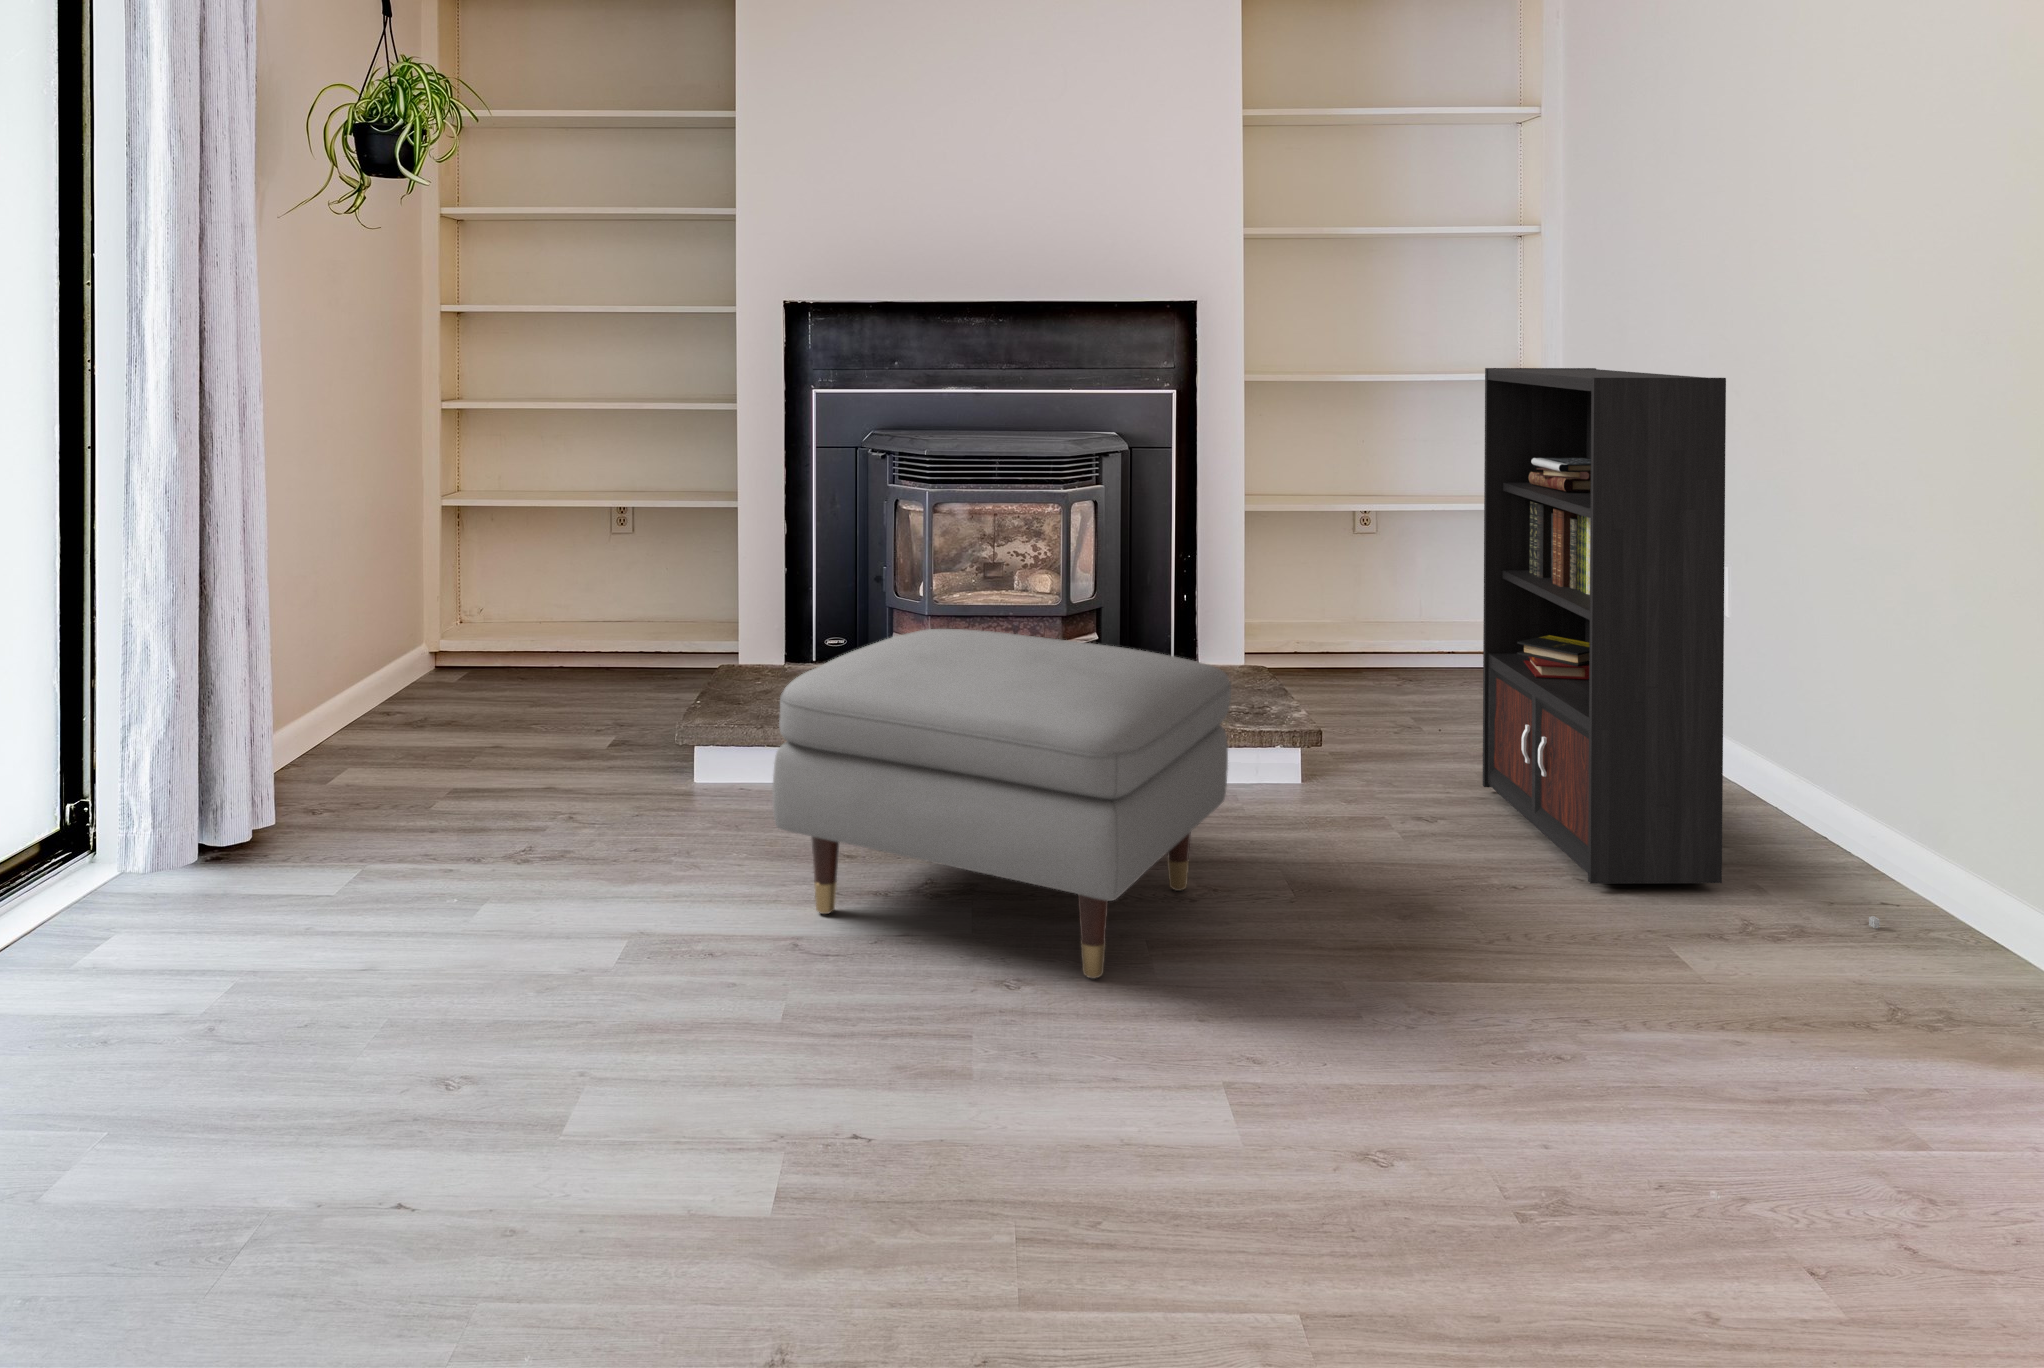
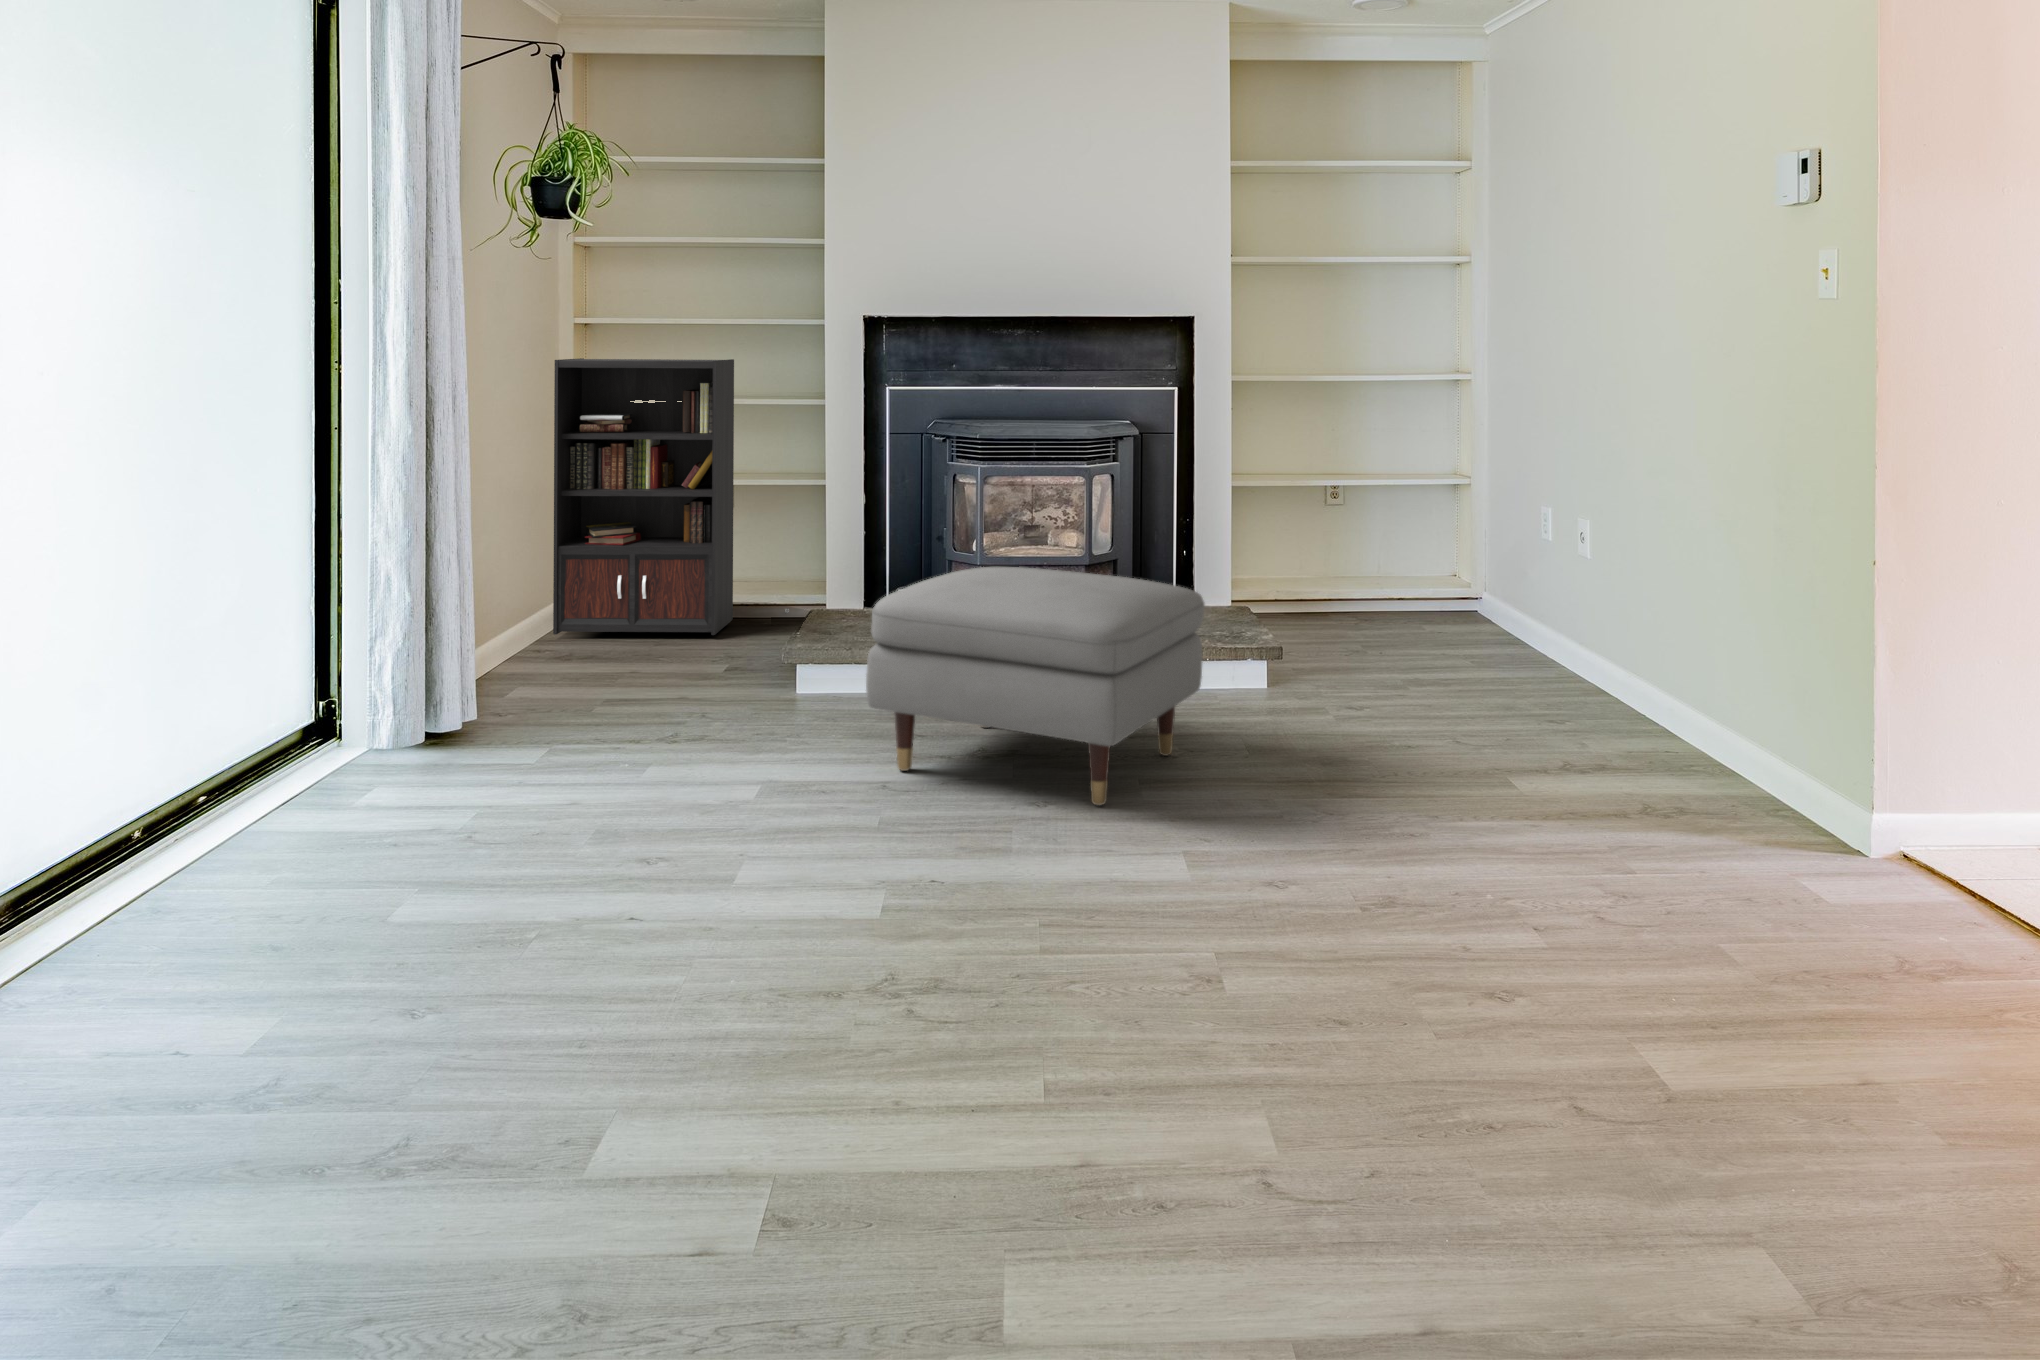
bookcase: present [1483,368,1880,928] -> present [553,358,789,635]

